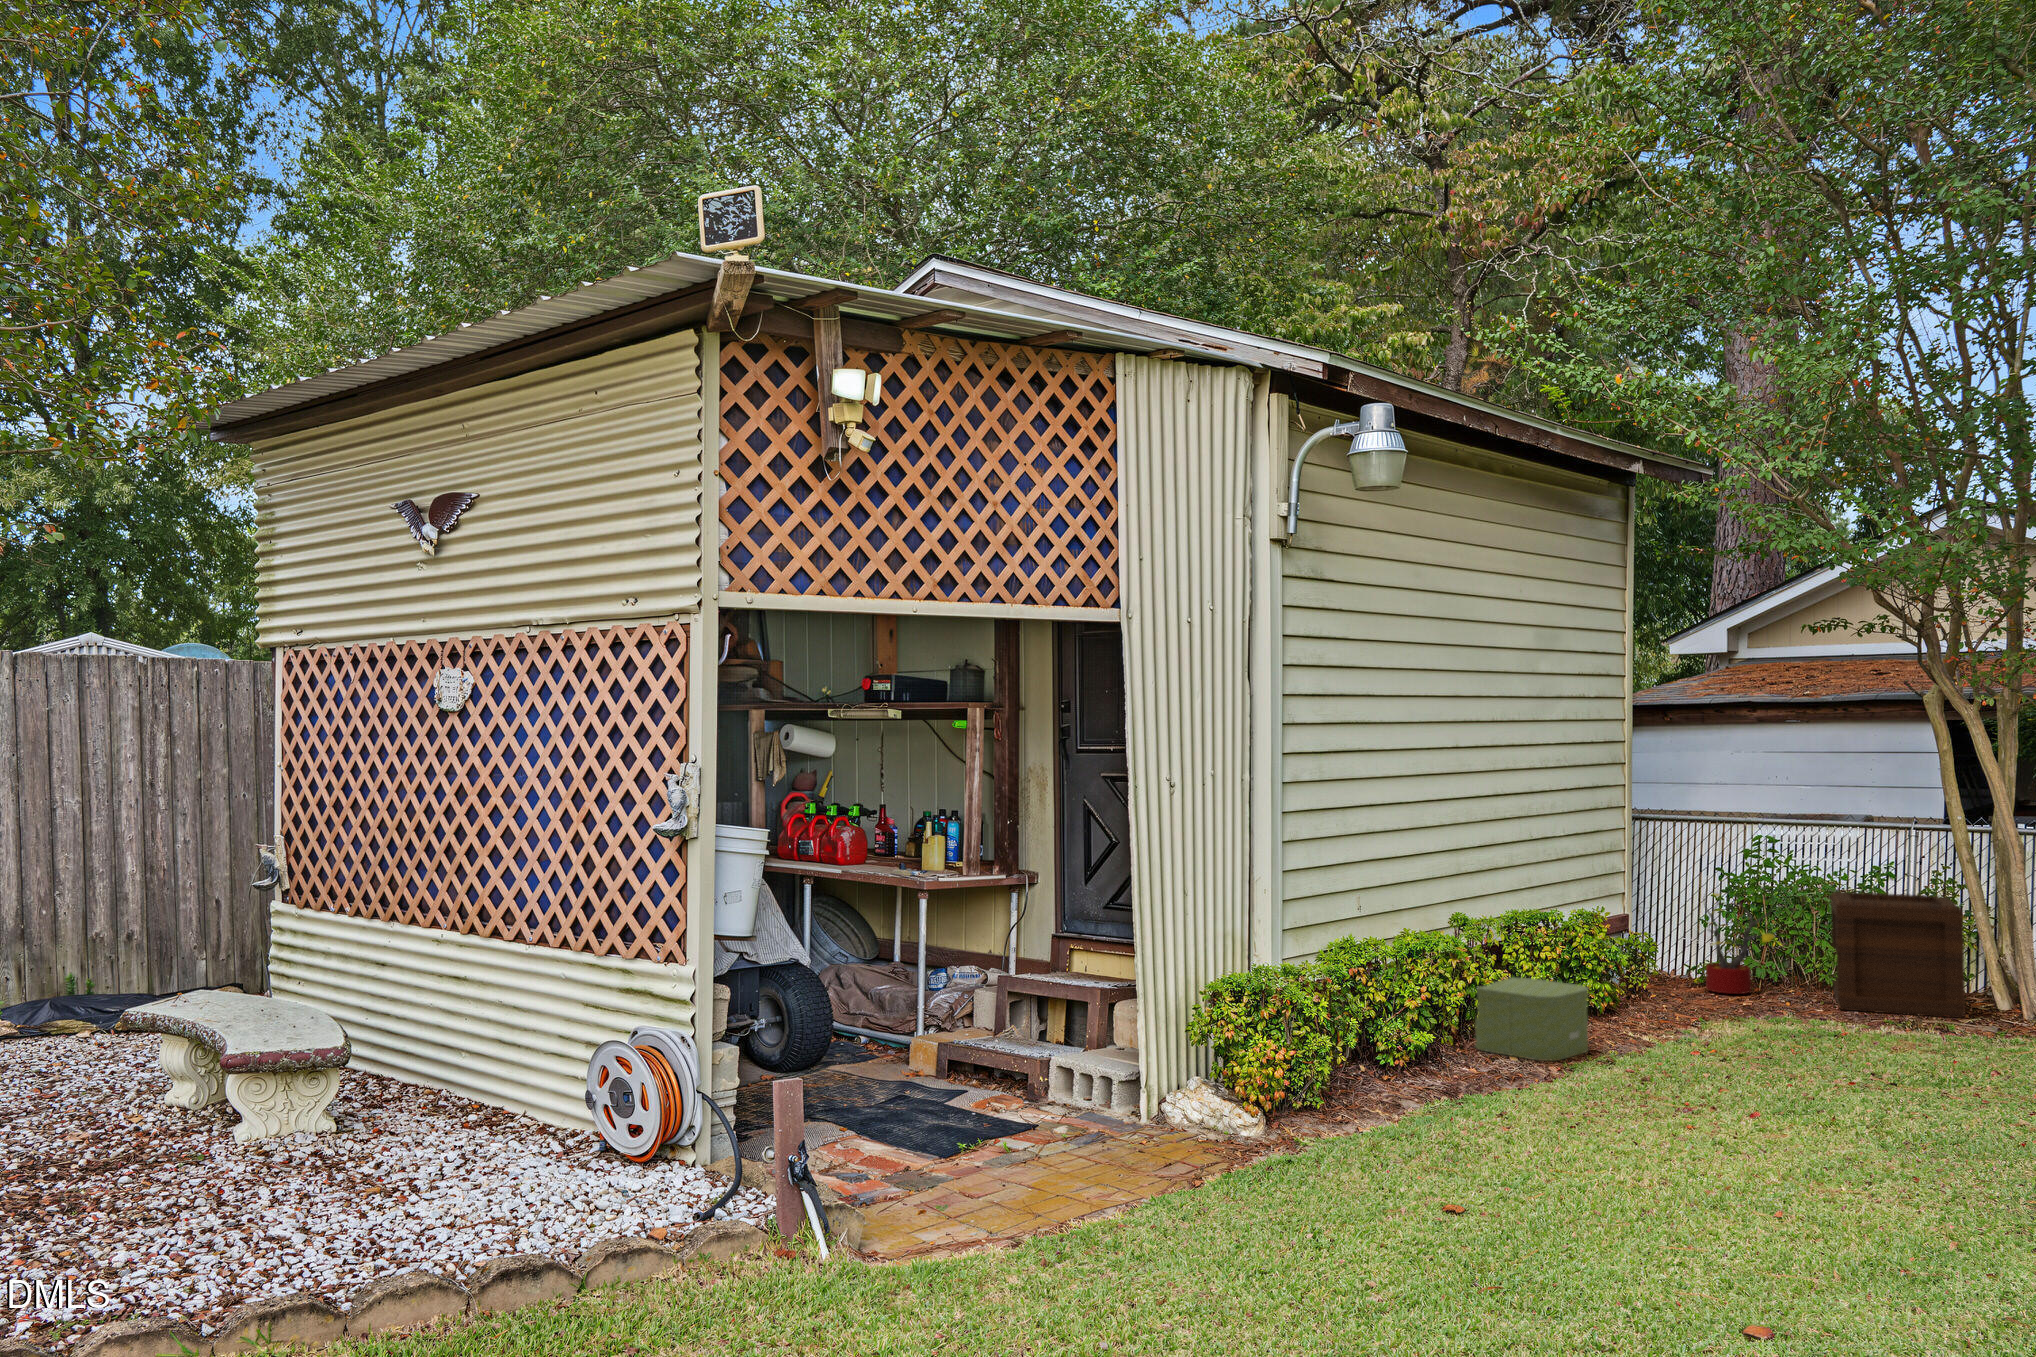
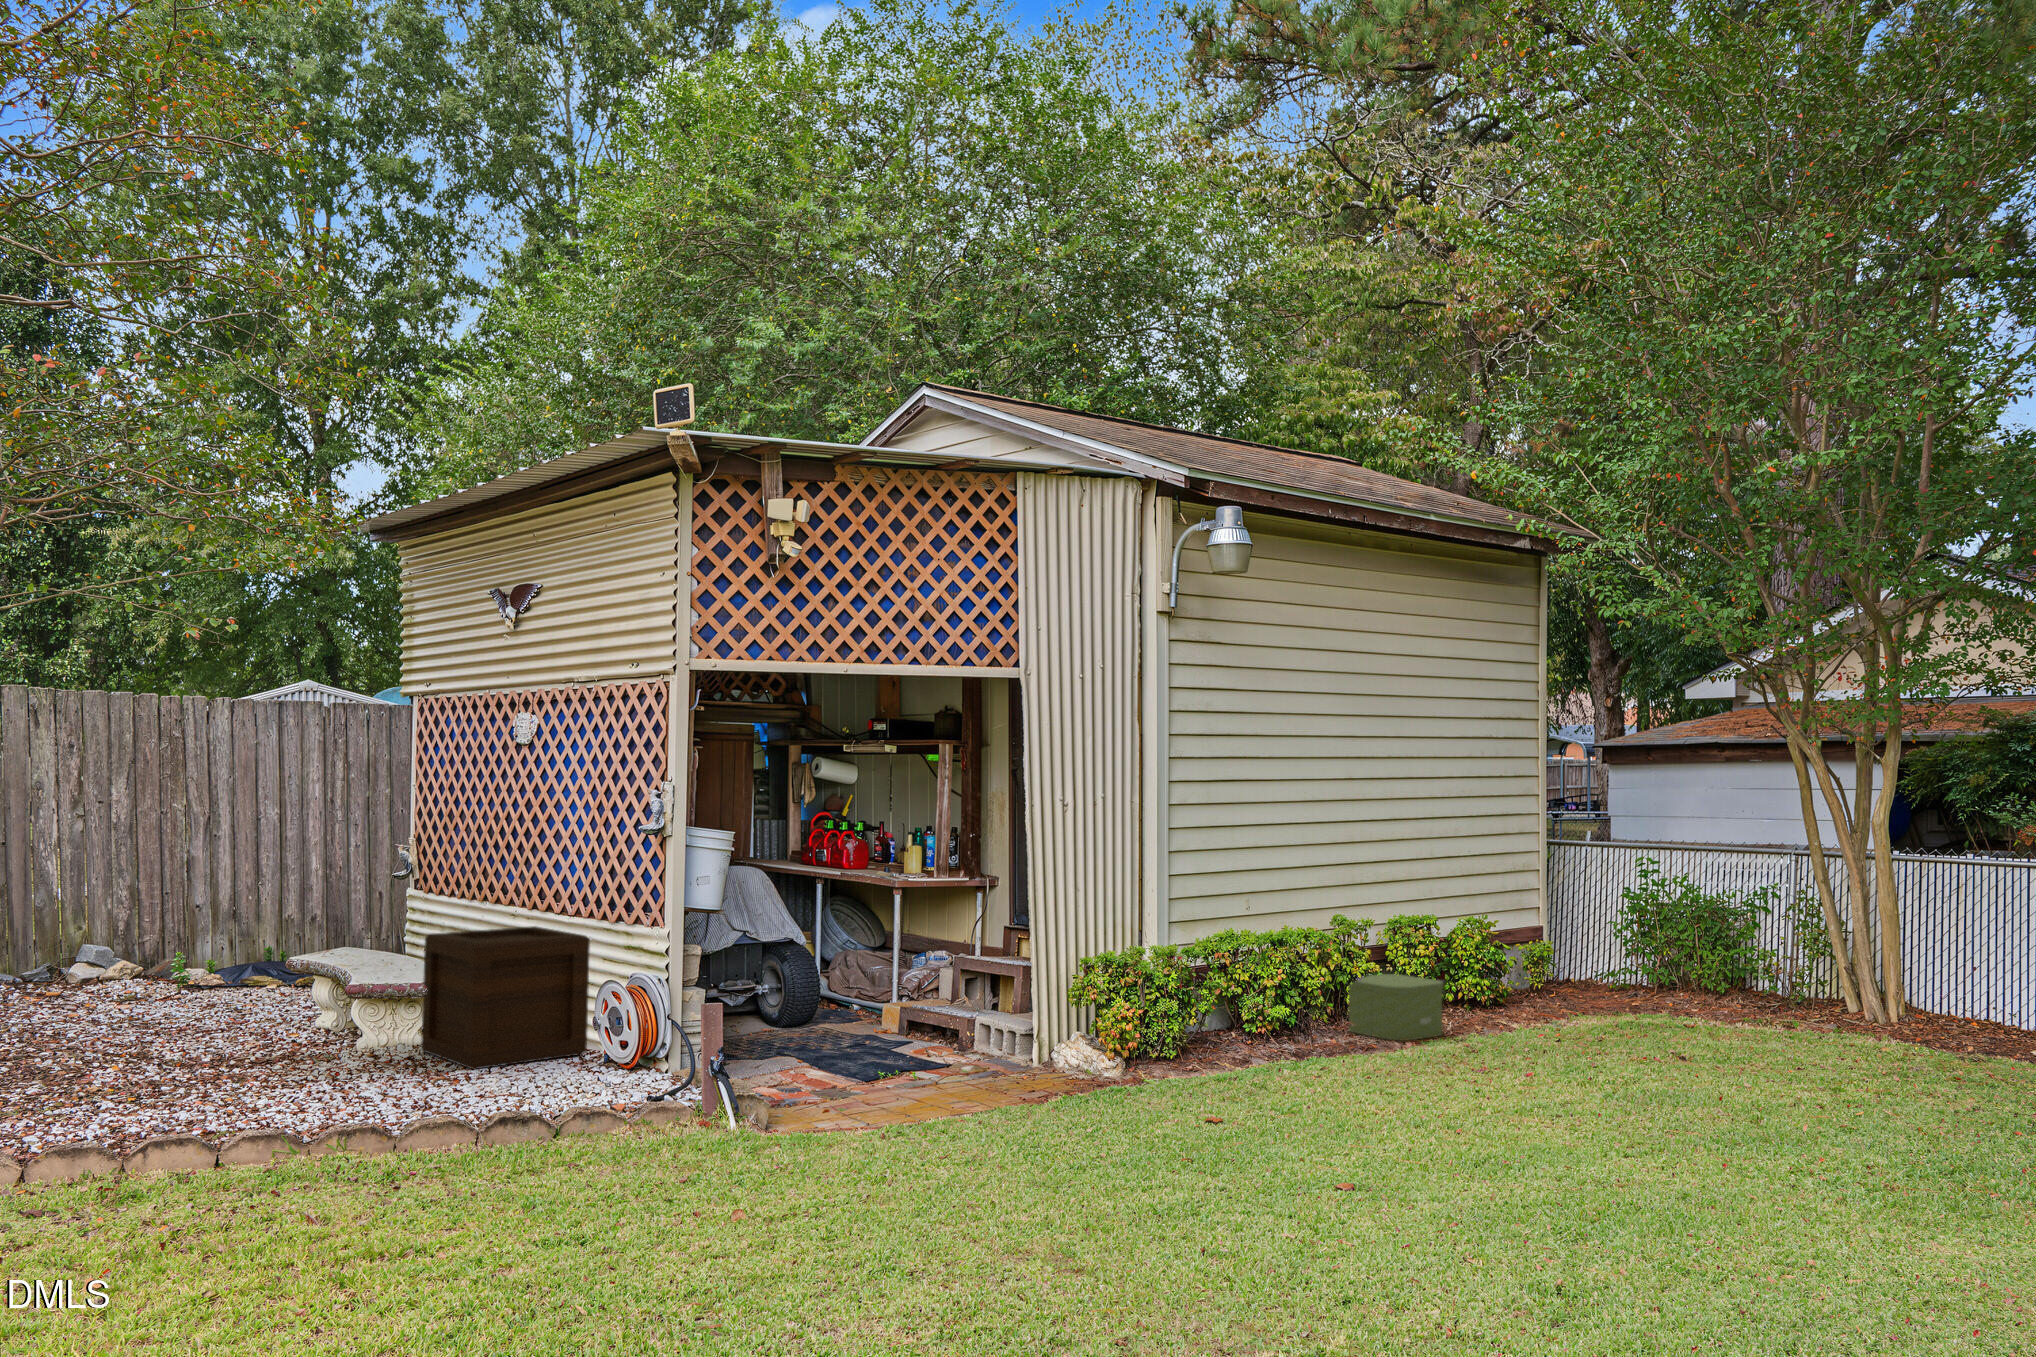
wooden crate: present [1831,892,1965,1018] -> present [421,926,590,1069]
decorative plant: present [1703,893,1774,994] -> none [1605,909,1659,1001]

